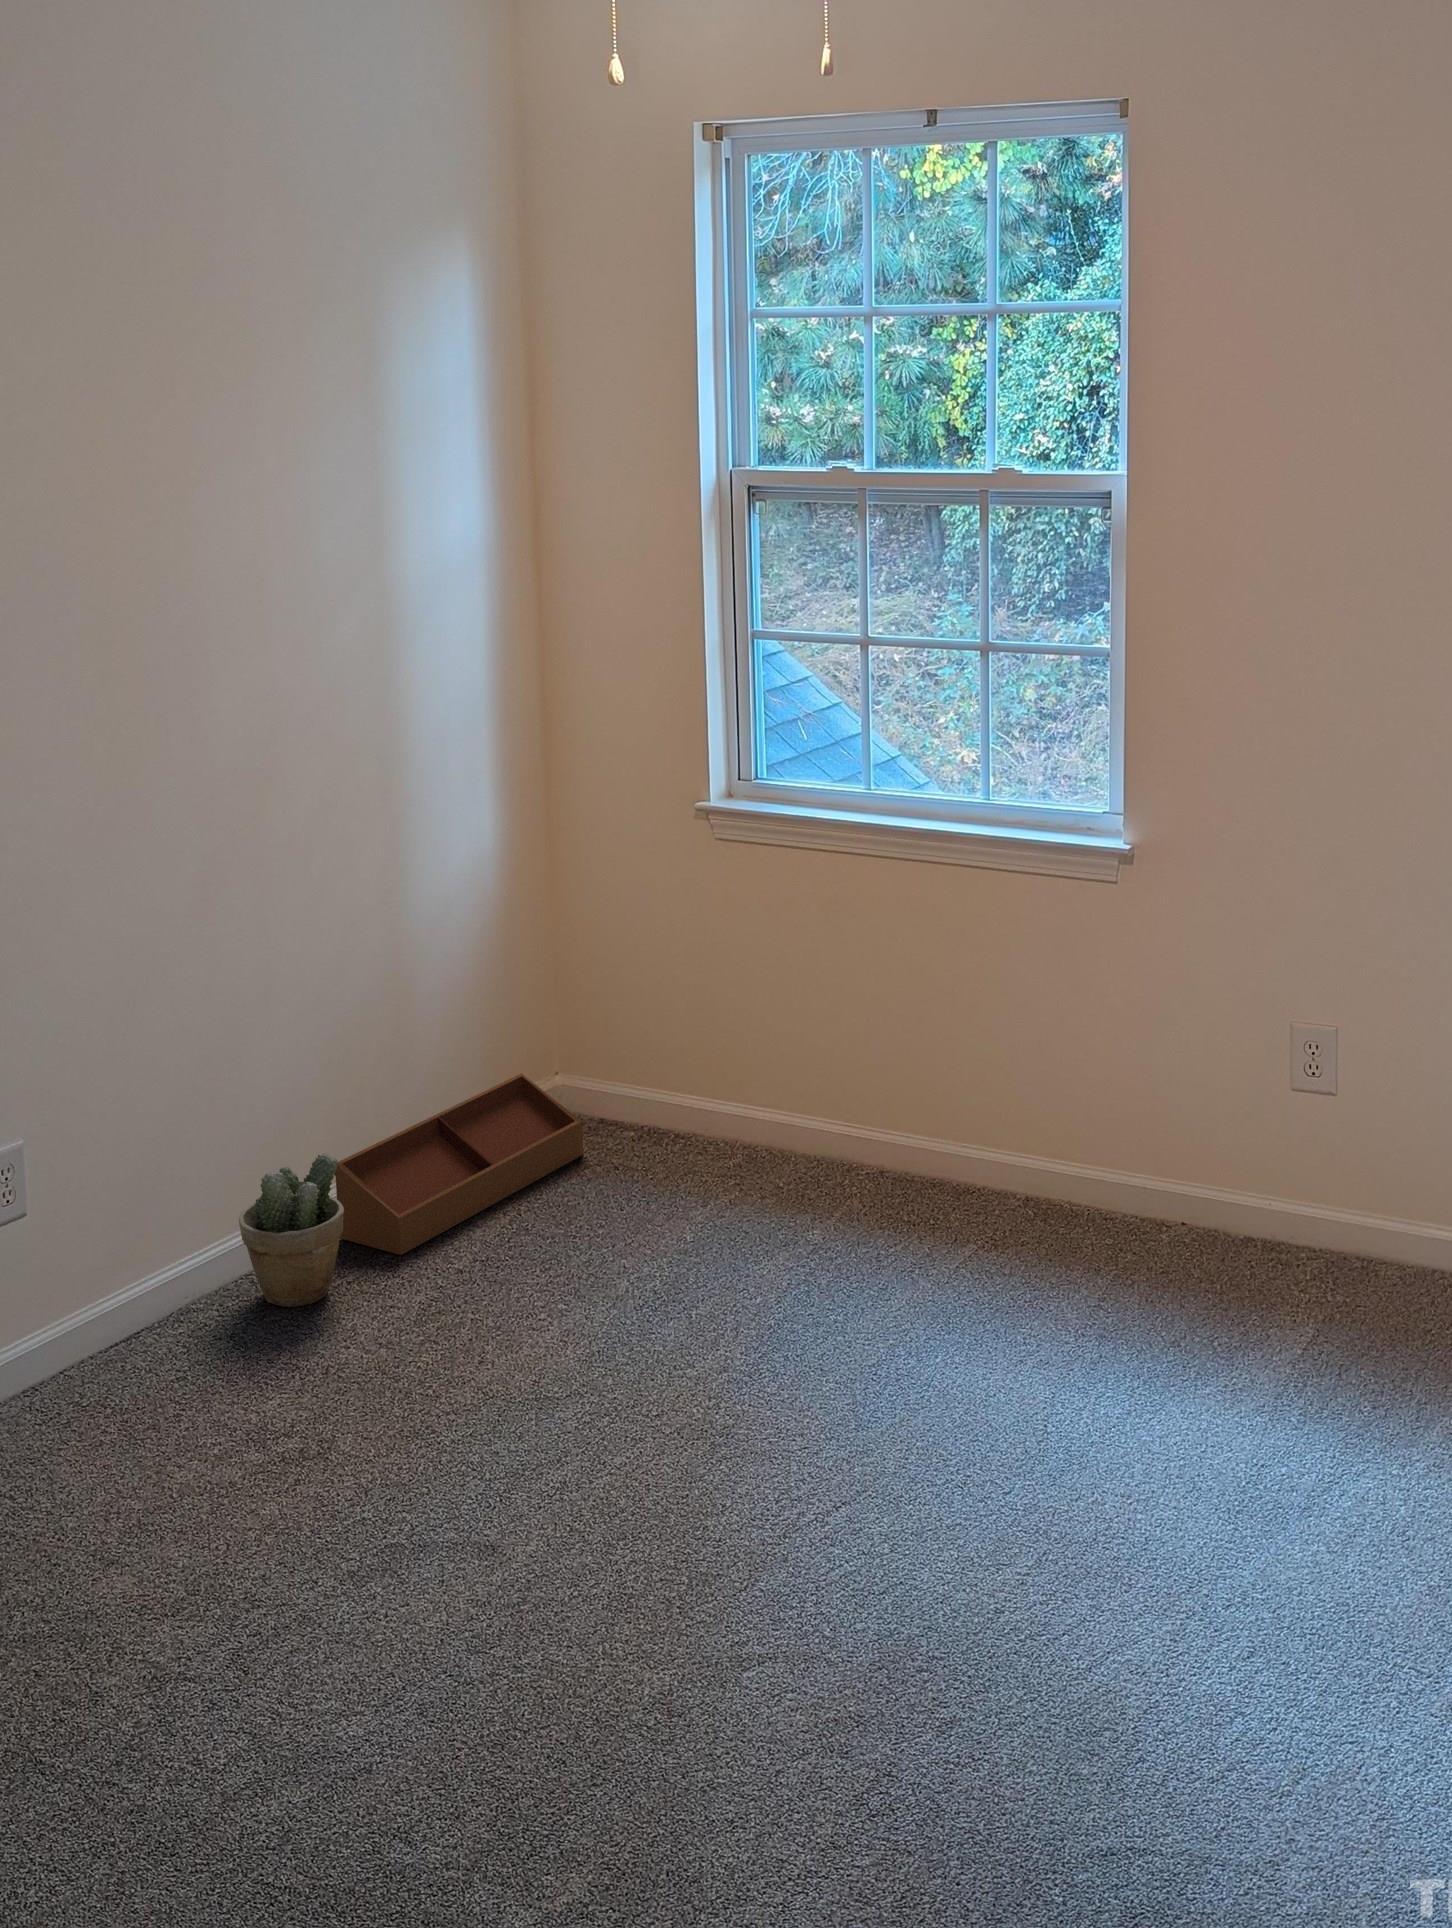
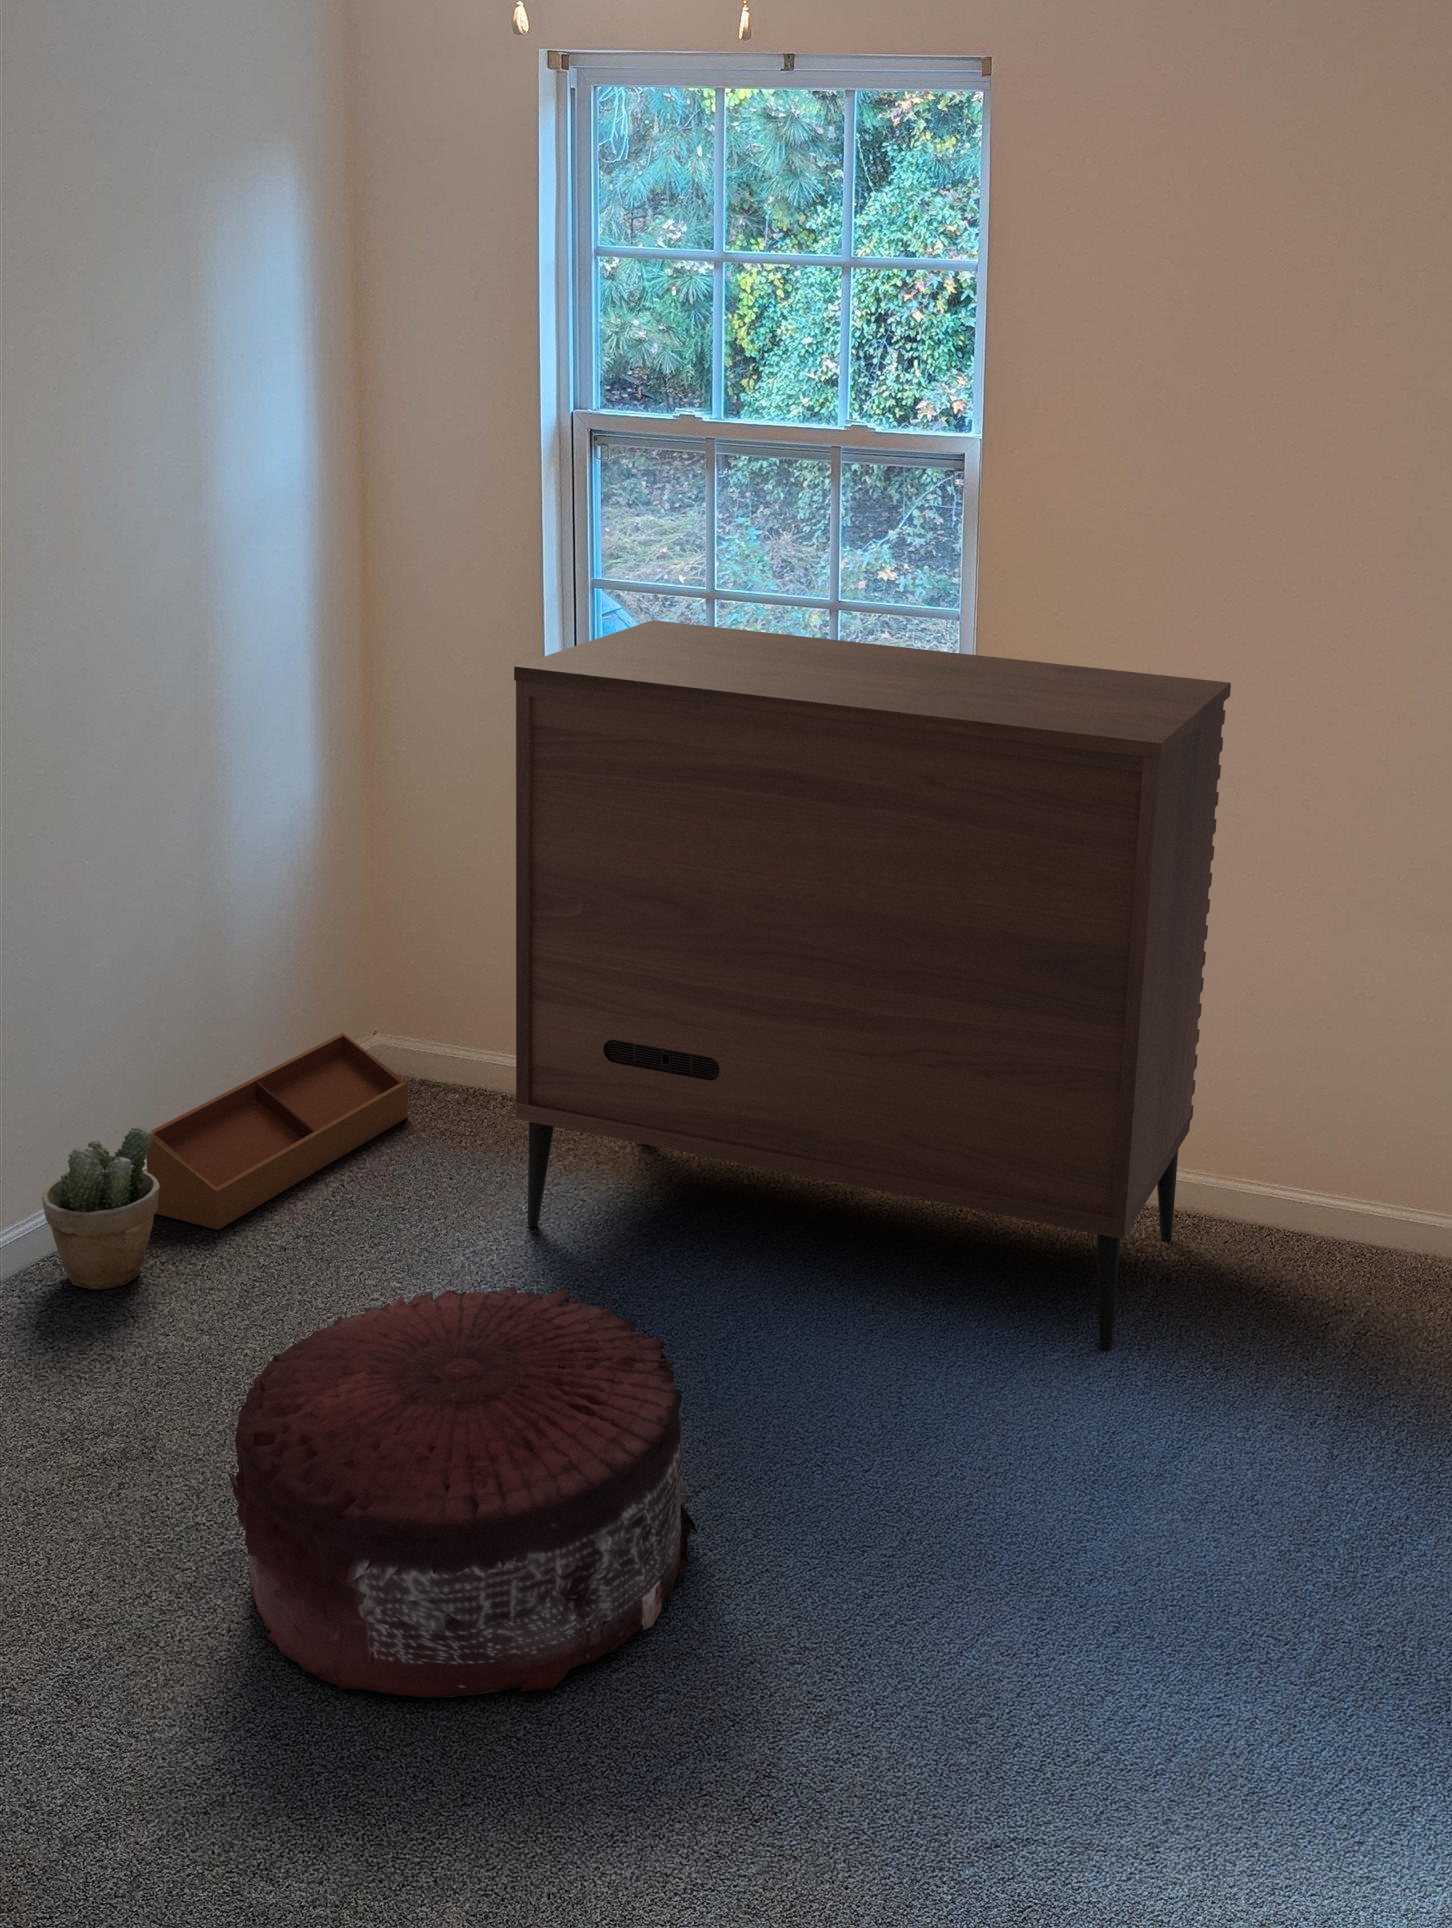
dresser: none [660,668,1376,1385] -> present [514,620,1231,1351]
pouf: none [384,1300,832,1685] -> present [229,1286,697,1697]

